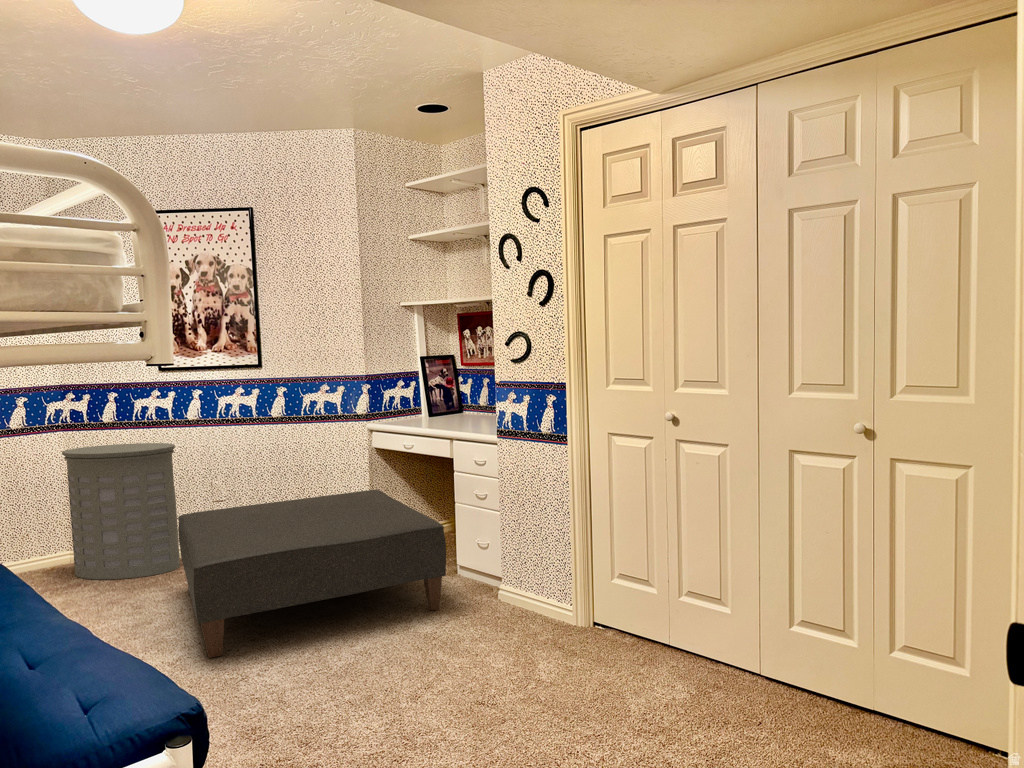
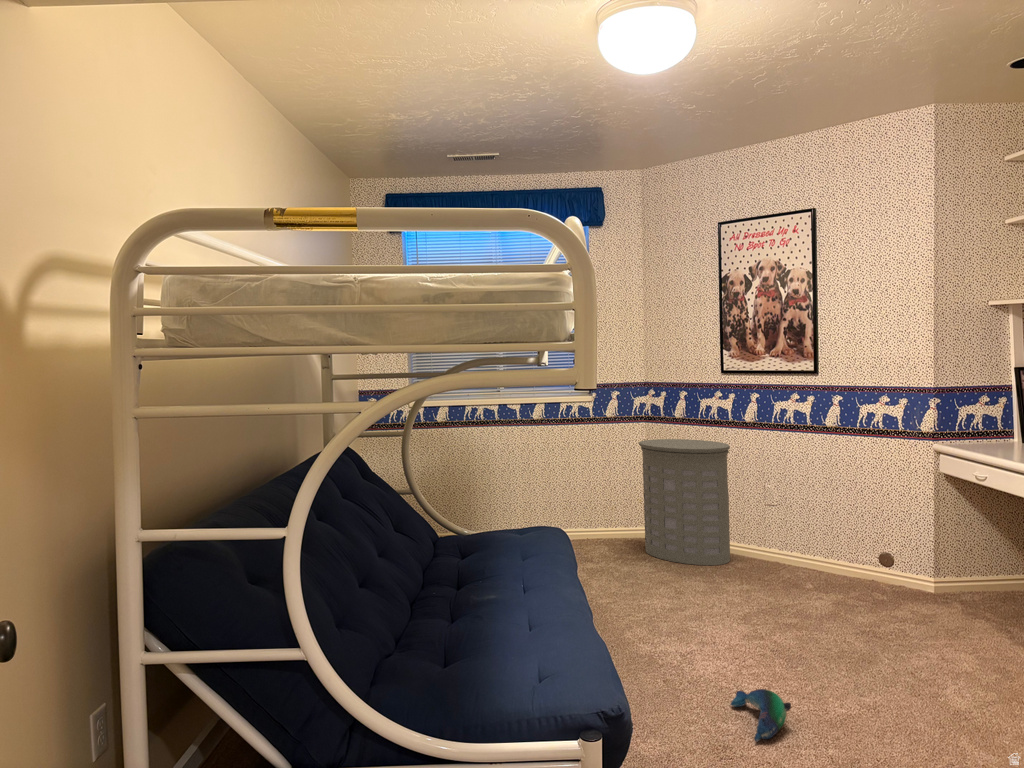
ottoman: present [178,490,446,658] -> none [706,515,996,681]
plush toy: none [241,668,307,721] -> present [731,689,791,742]

